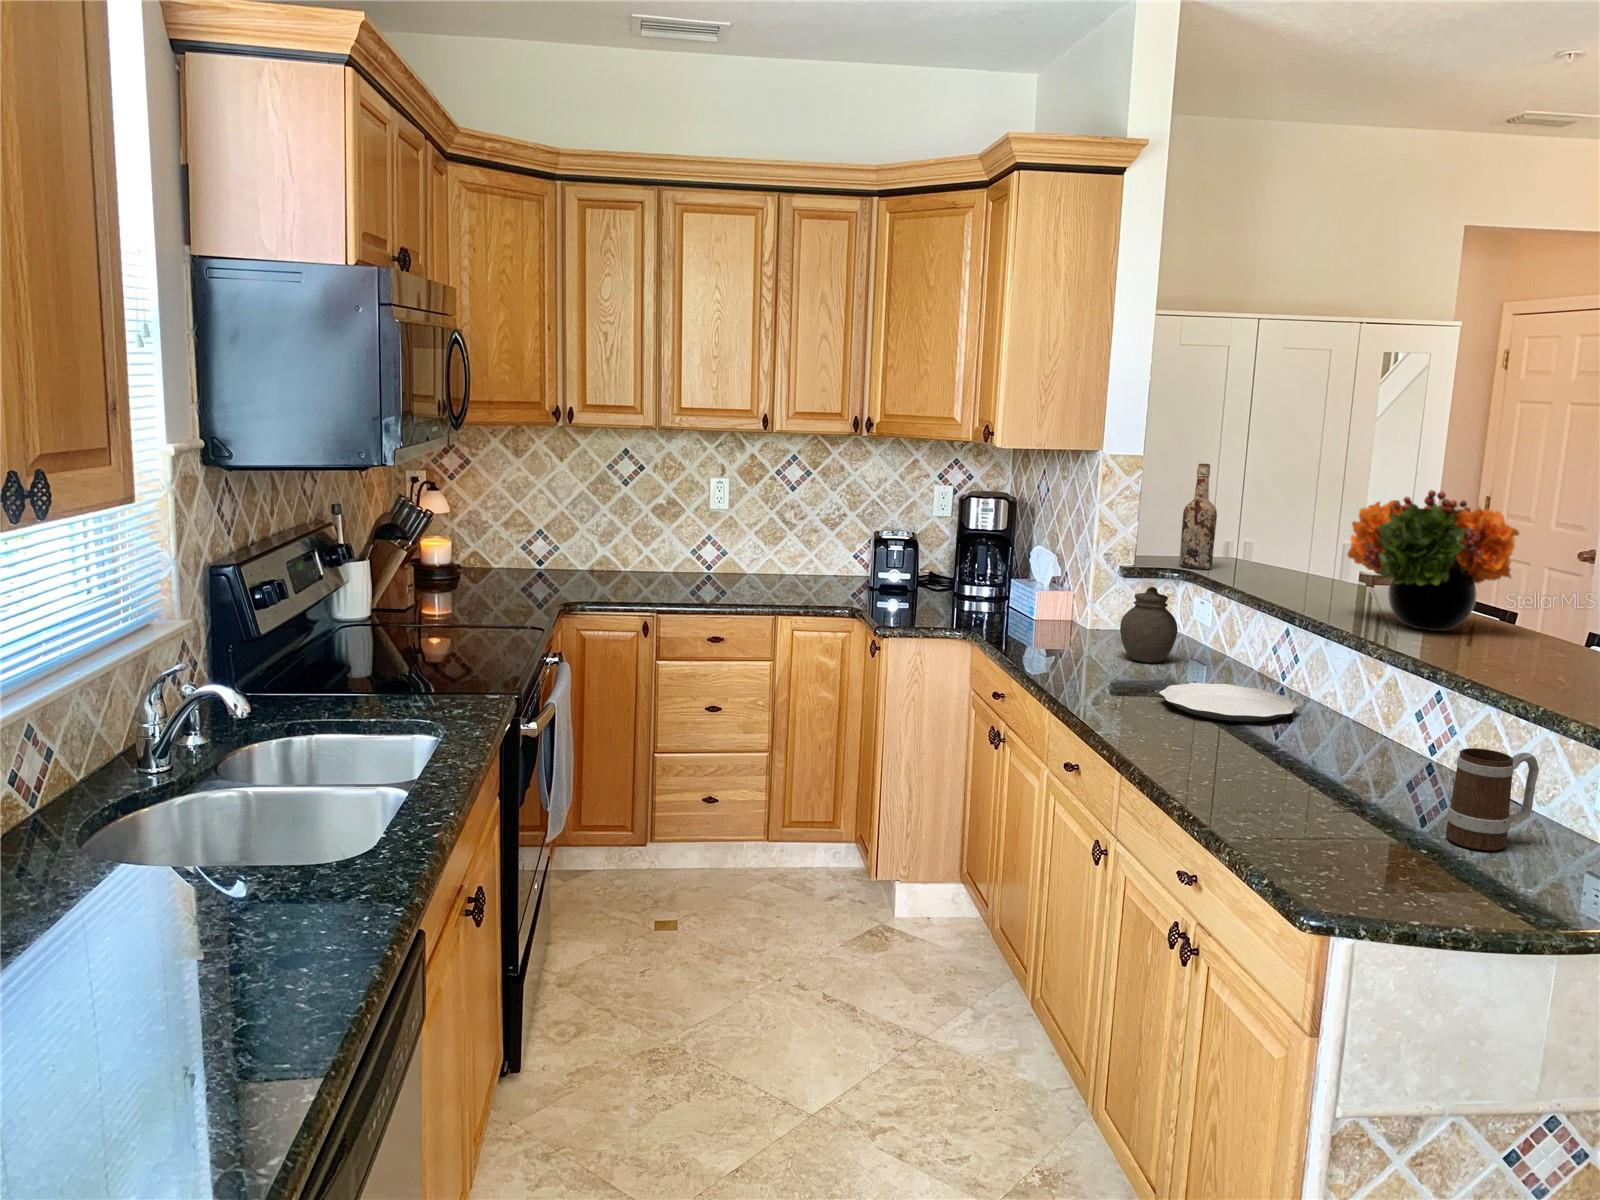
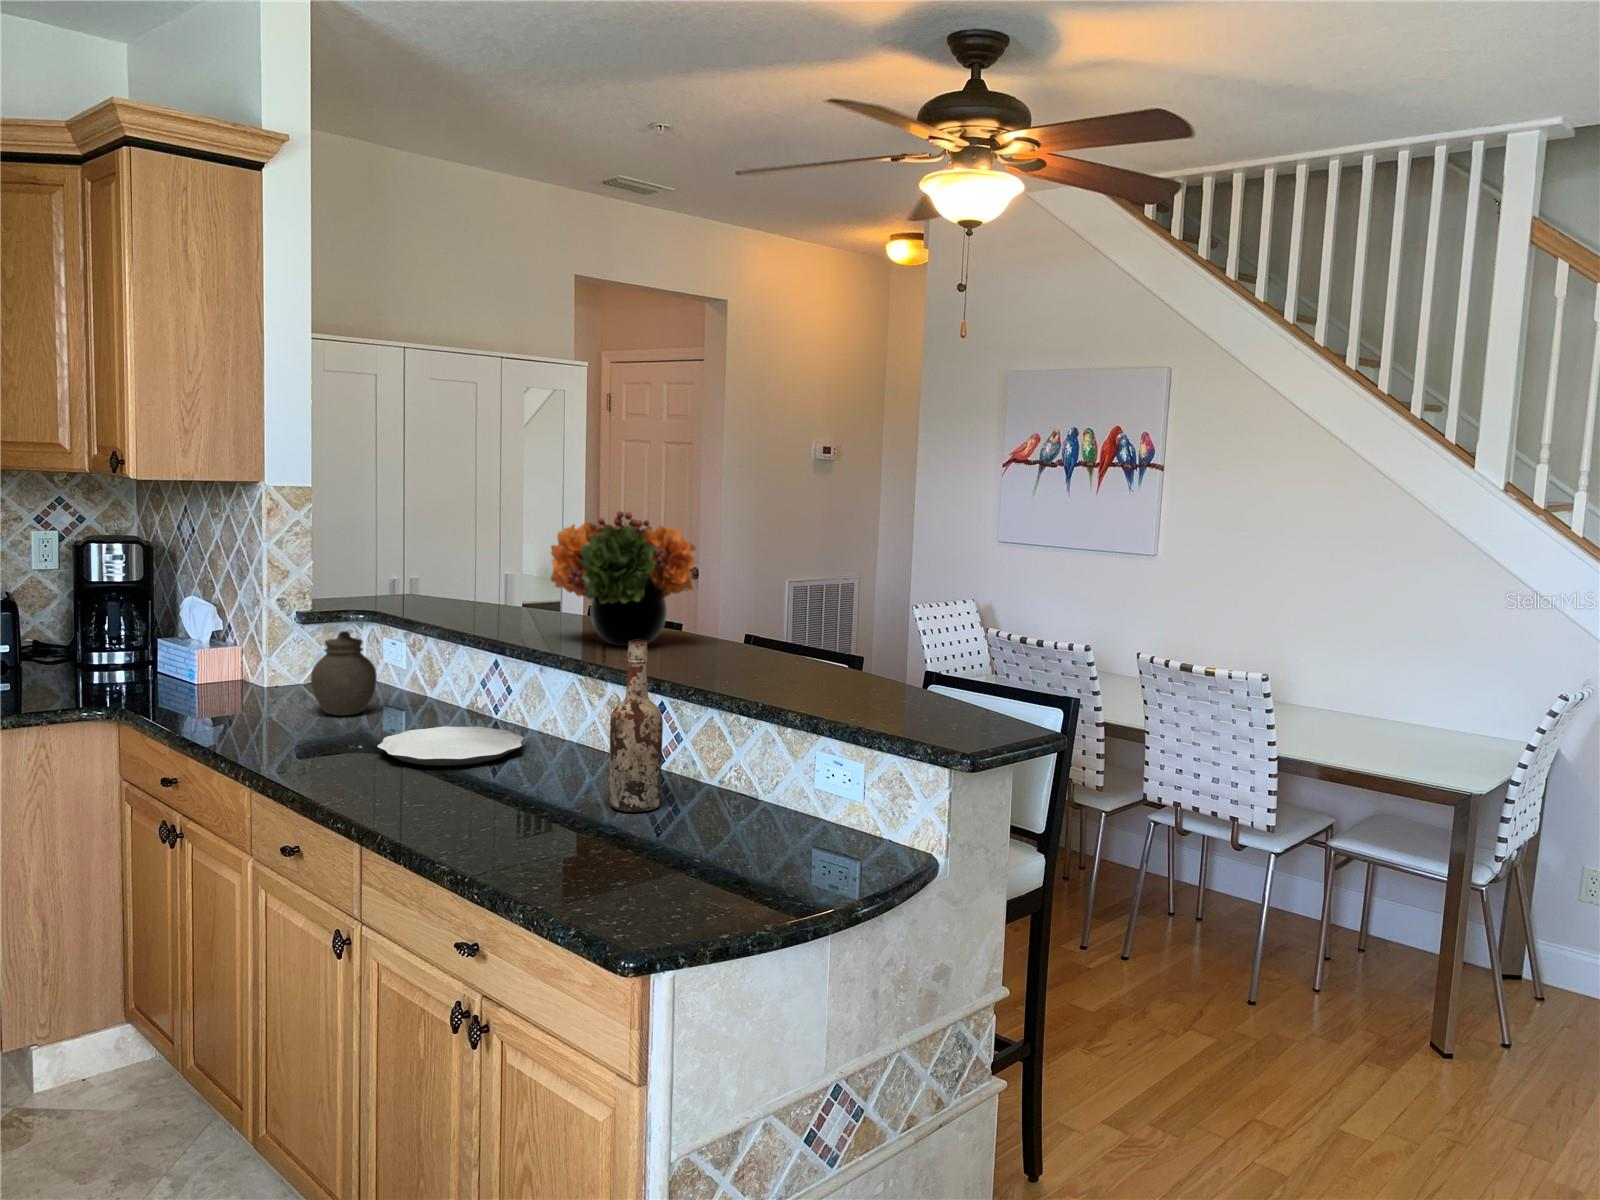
wine bottle: present [1180,464,1217,569] -> present [610,640,663,812]
mug: present [1446,748,1539,851] -> none [706,748,775,849]

